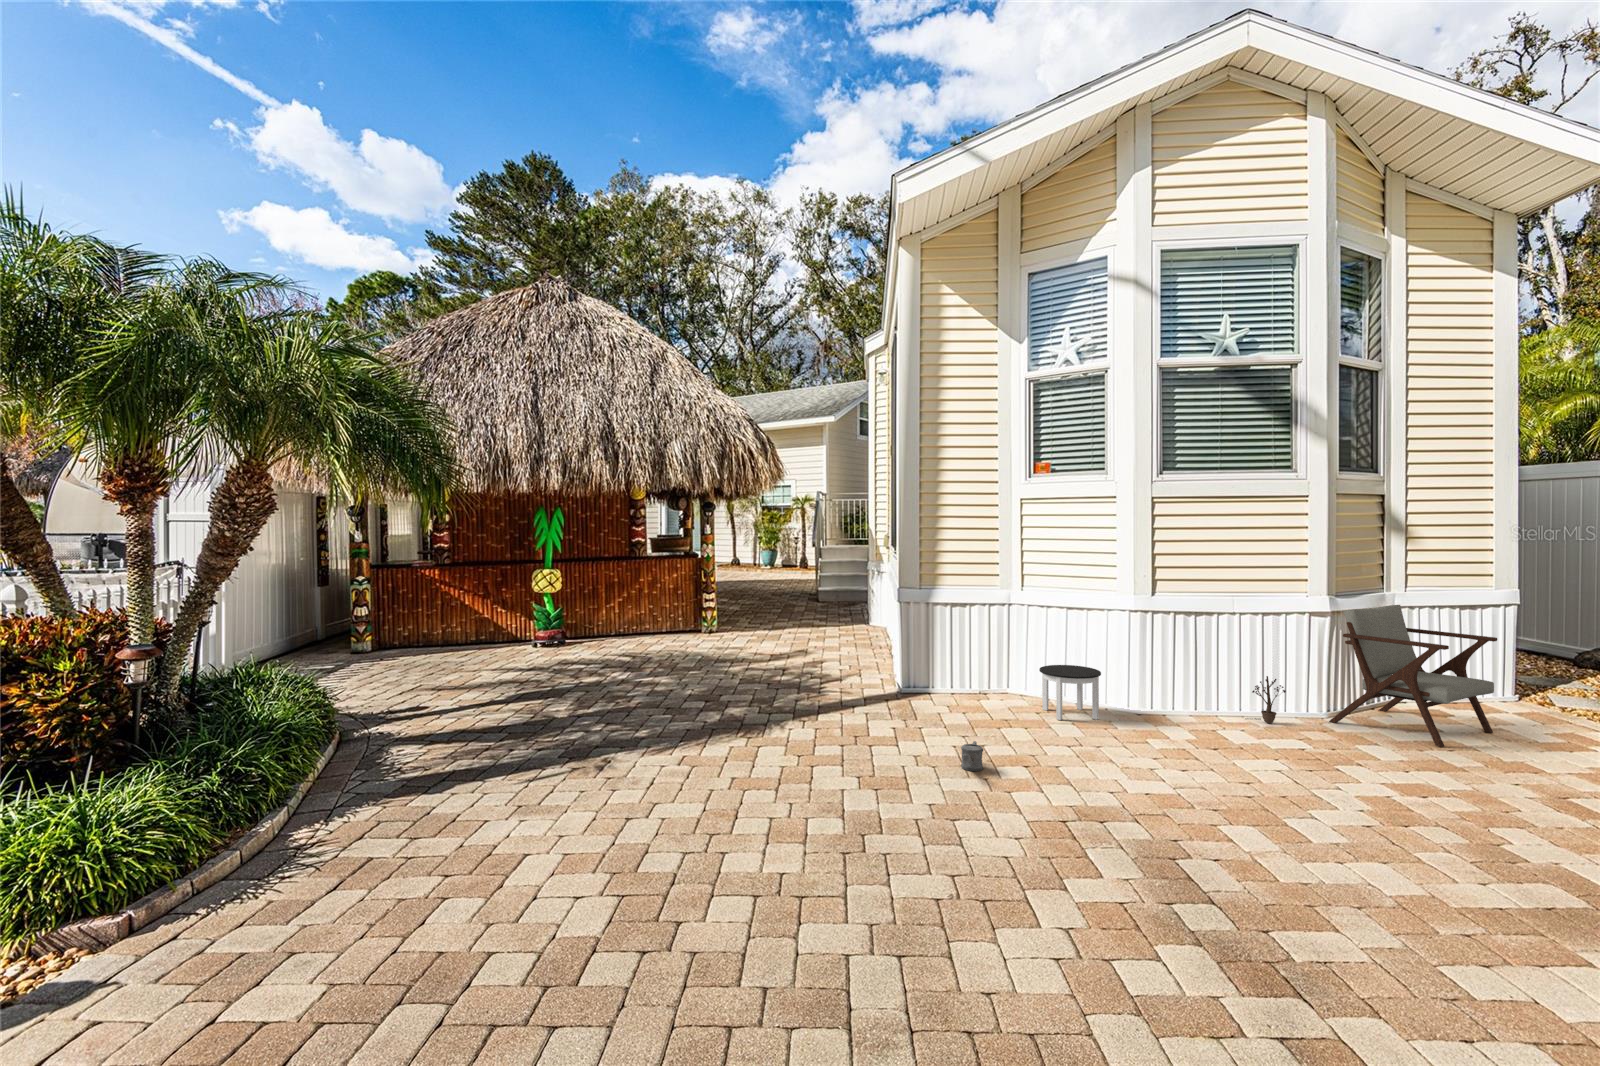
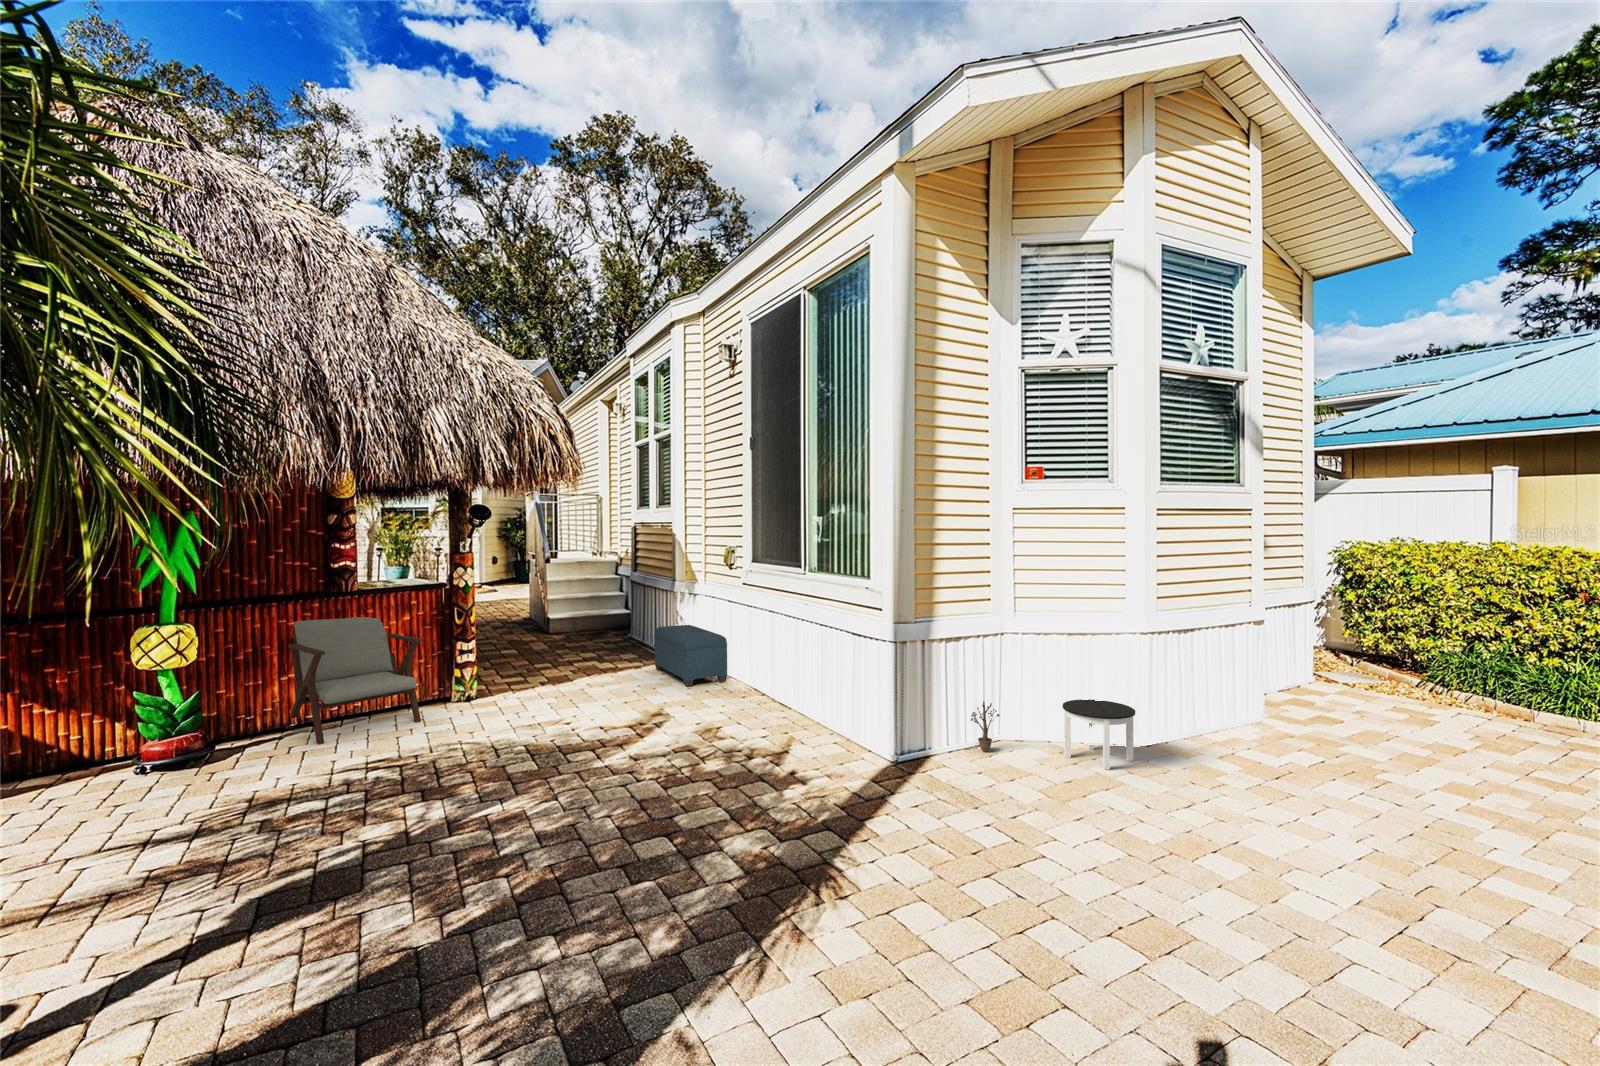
bench: none [845,595,882,640] -> present [654,625,727,687]
lounge chair: present [1329,605,1497,747] -> present [286,617,422,744]
decorative plant: present [1245,676,1286,724] -> present [965,701,999,752]
watering can: present [961,741,983,771] -> none [1171,837,1238,886]

